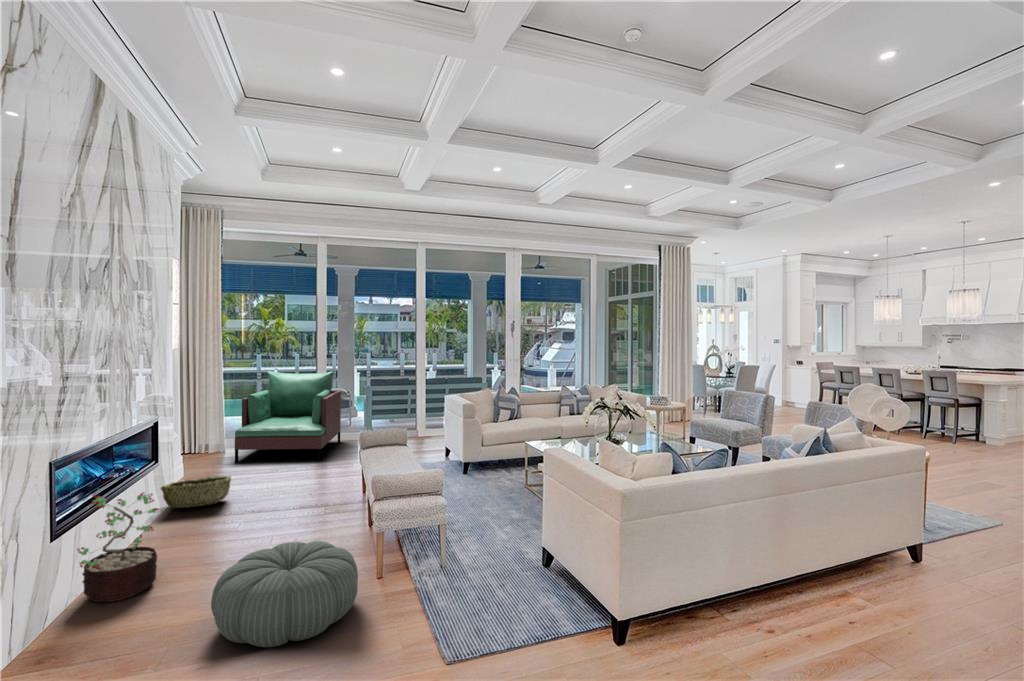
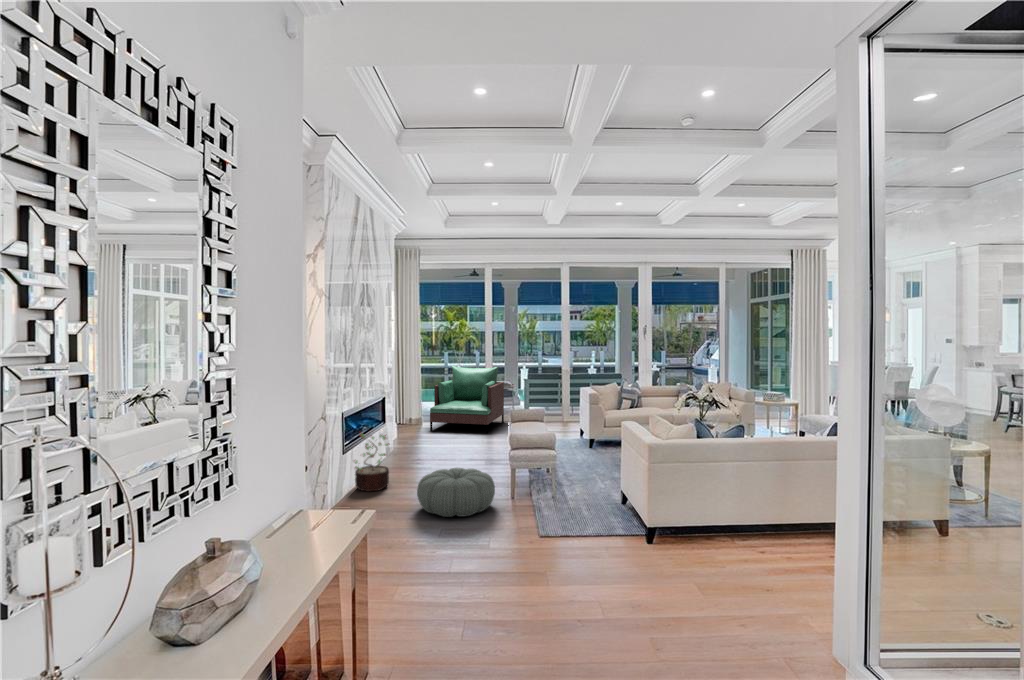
woven basket: present [161,476,231,508] -> none [387,436,427,454]

